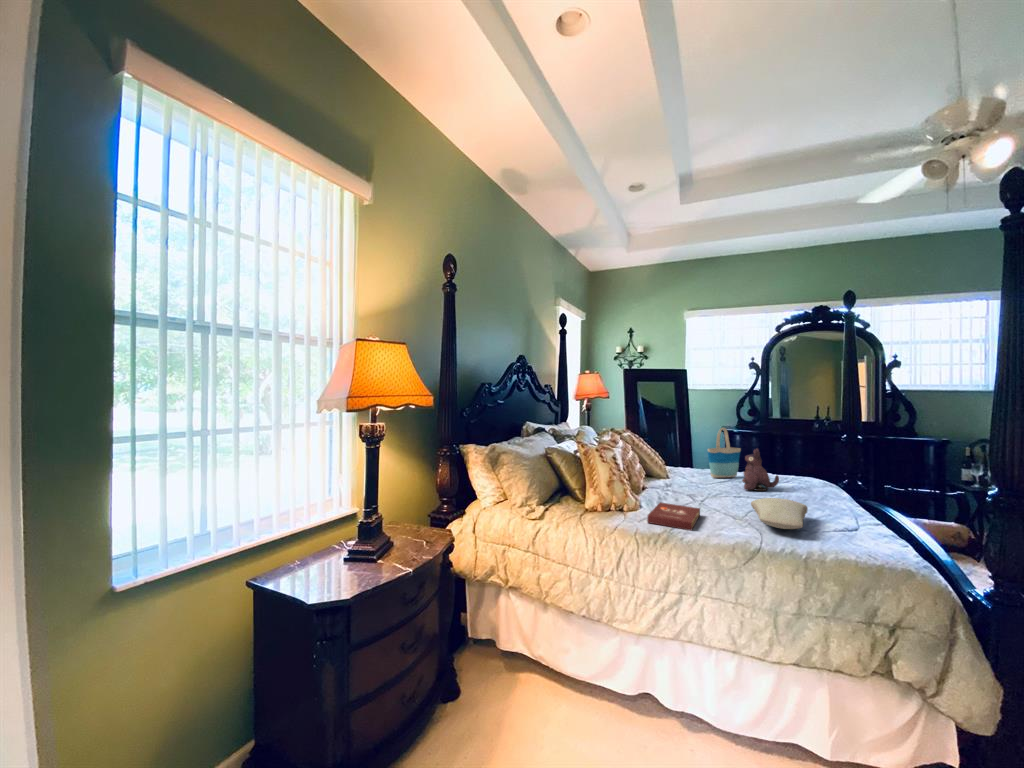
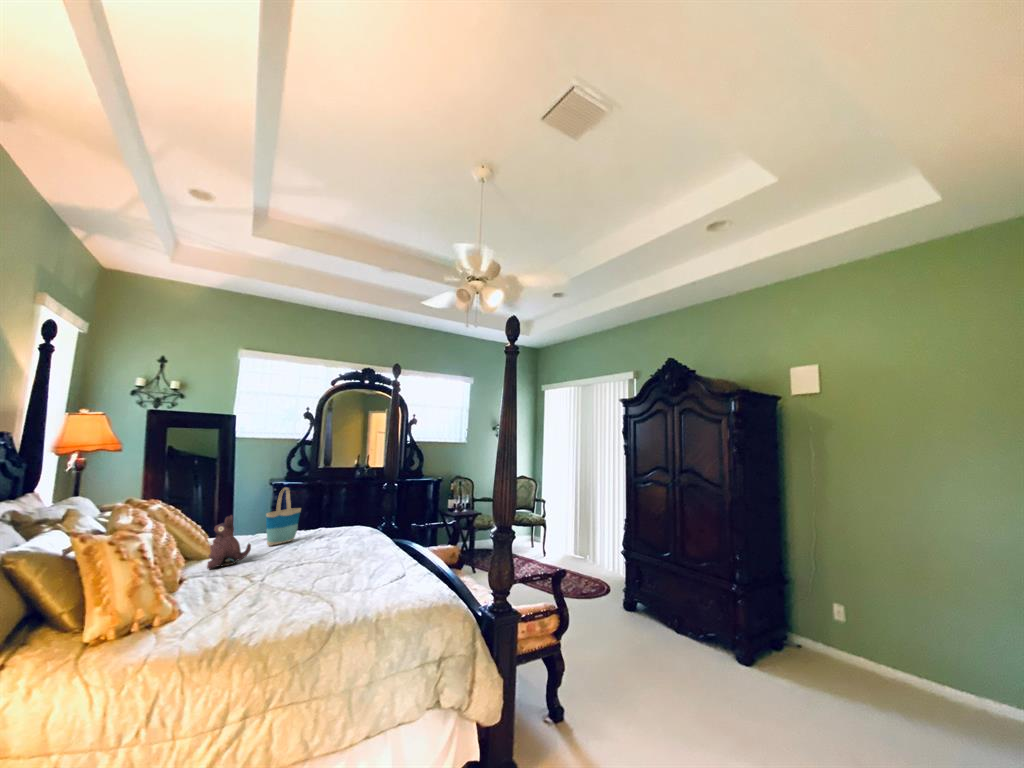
plush toy: present [742,449,779,491] -> present [207,515,251,569]
pillow: present [751,498,808,529] -> none [319,560,371,593]
book: present [647,502,700,531] -> none [198,593,267,635]

